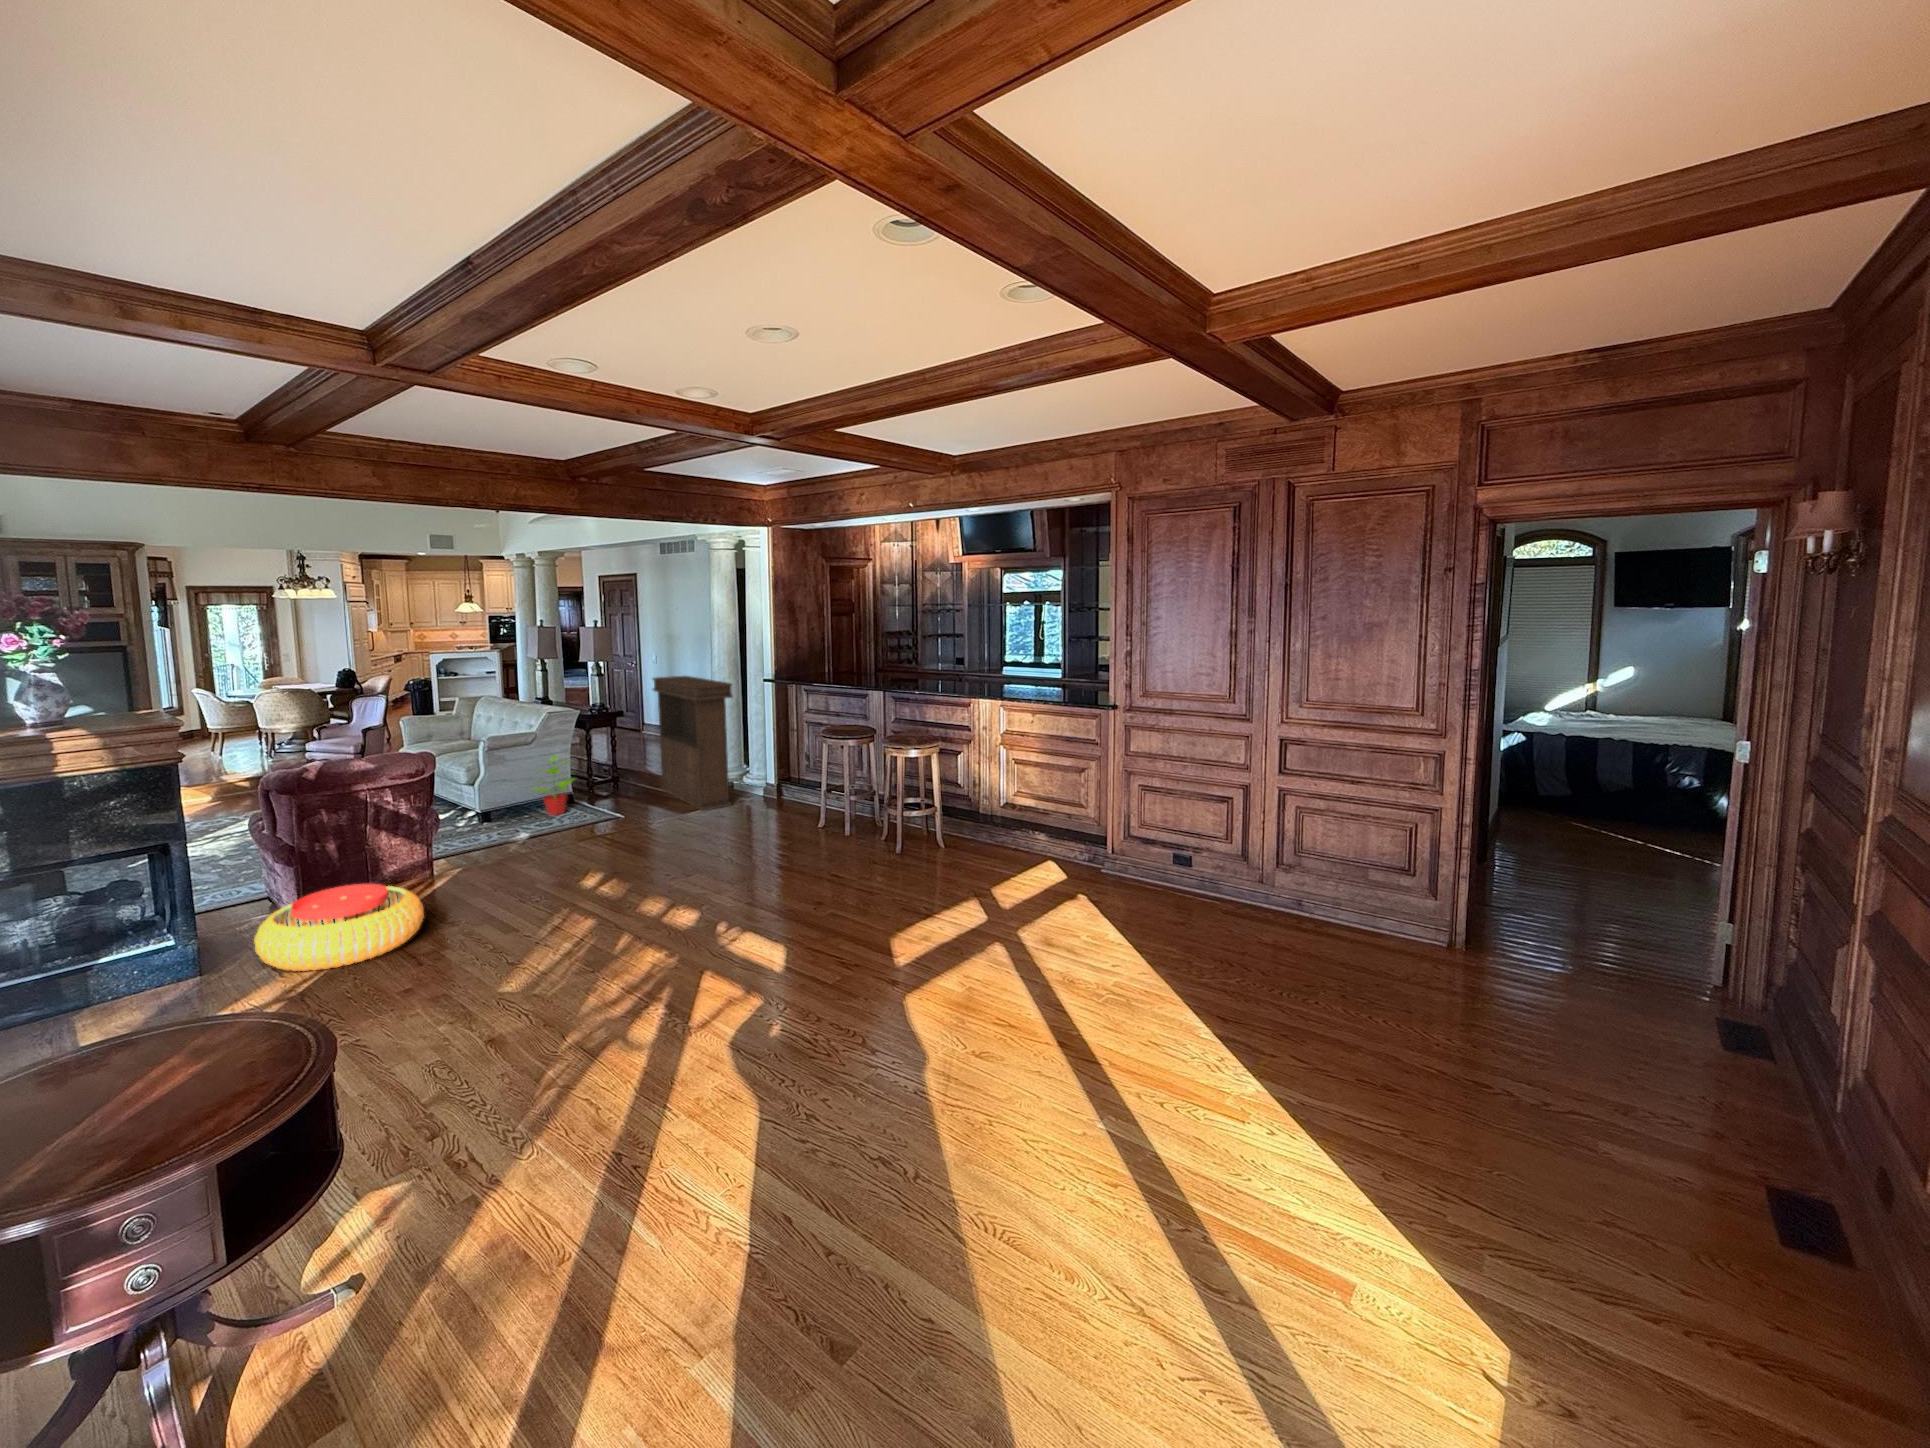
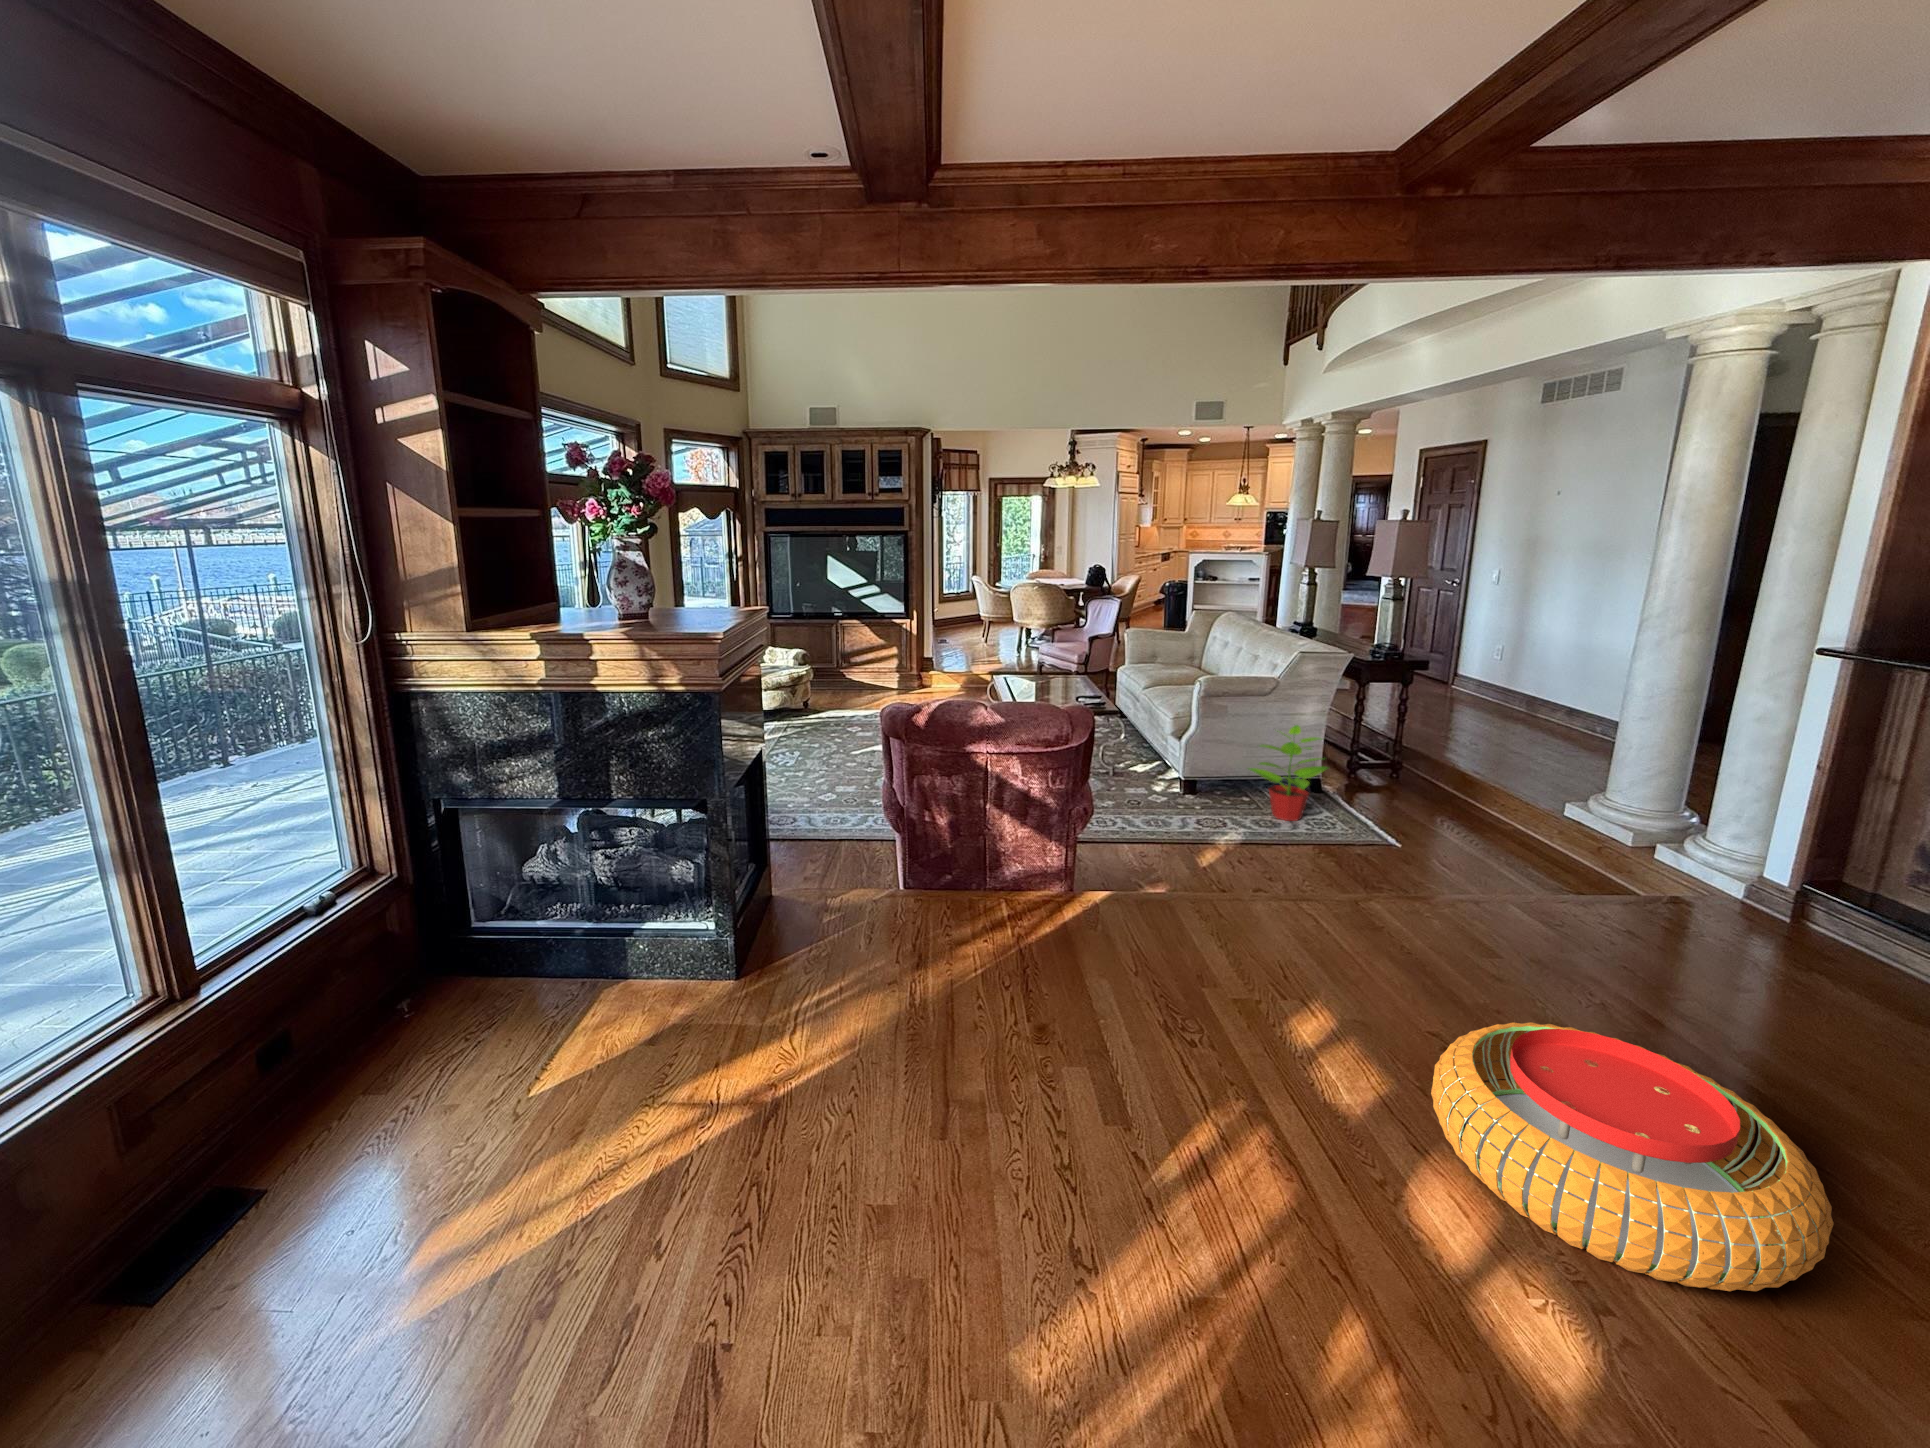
console table: present [653,676,733,810] -> none [1482,614,1719,906]
pouf: present [254,884,424,971] -> present [1431,1022,1834,1291]

